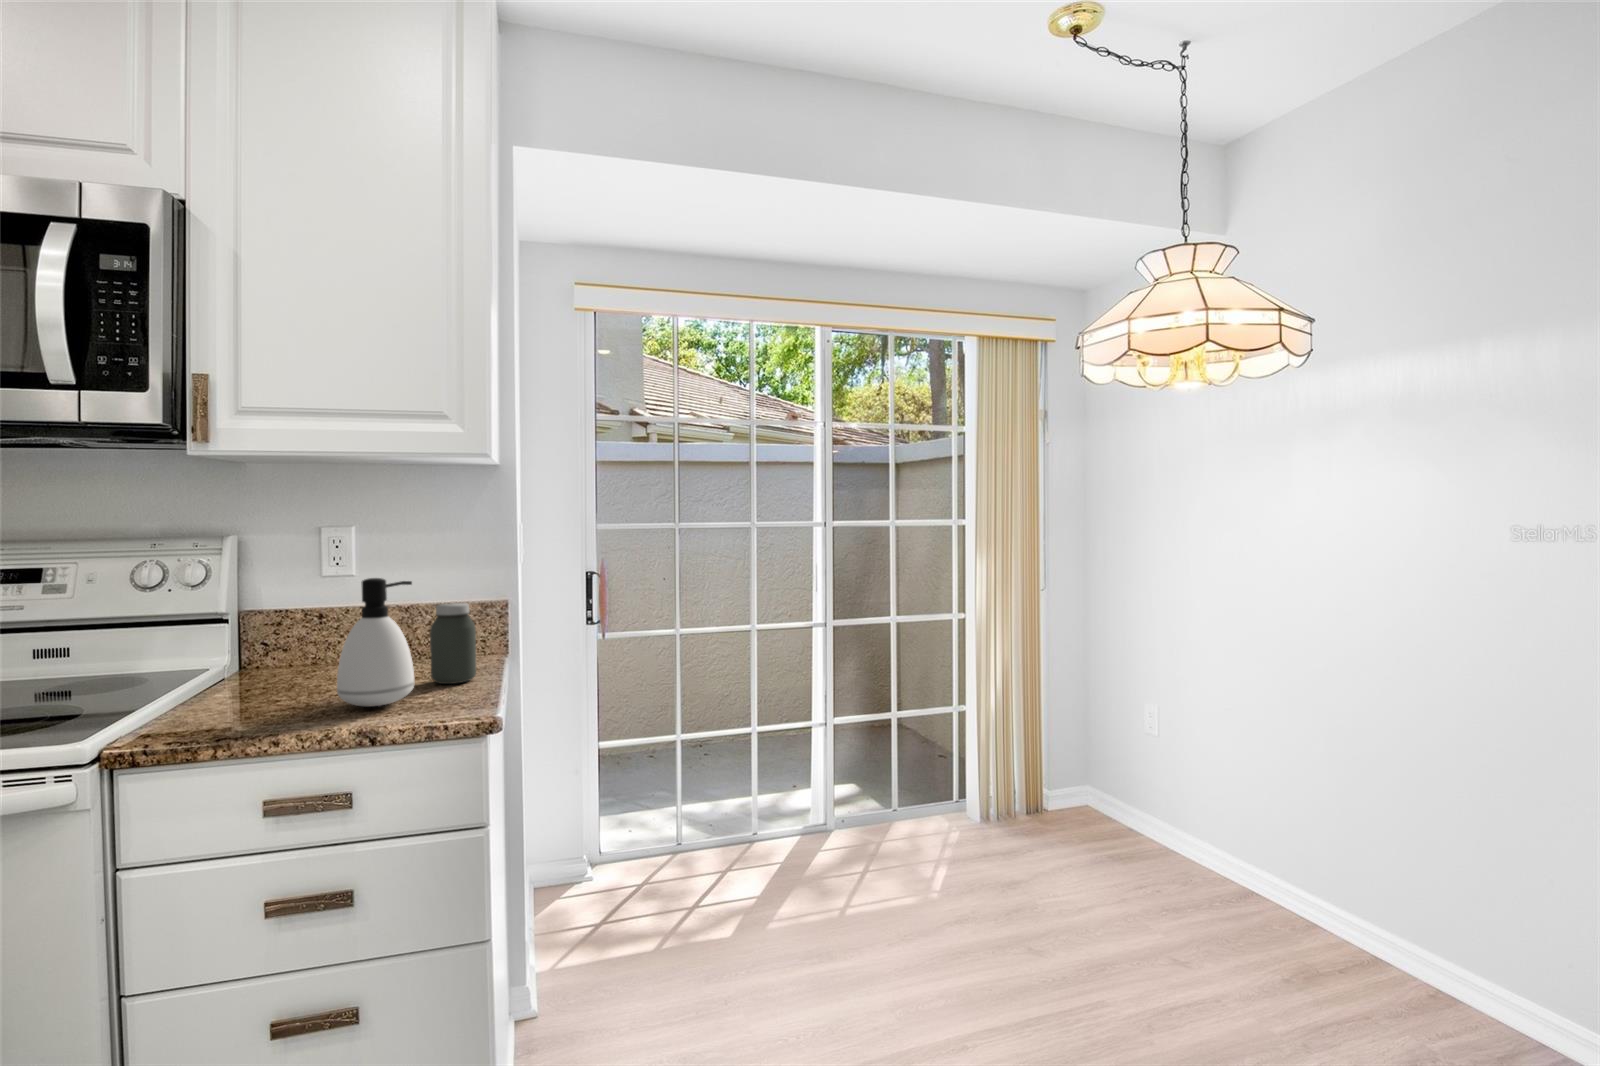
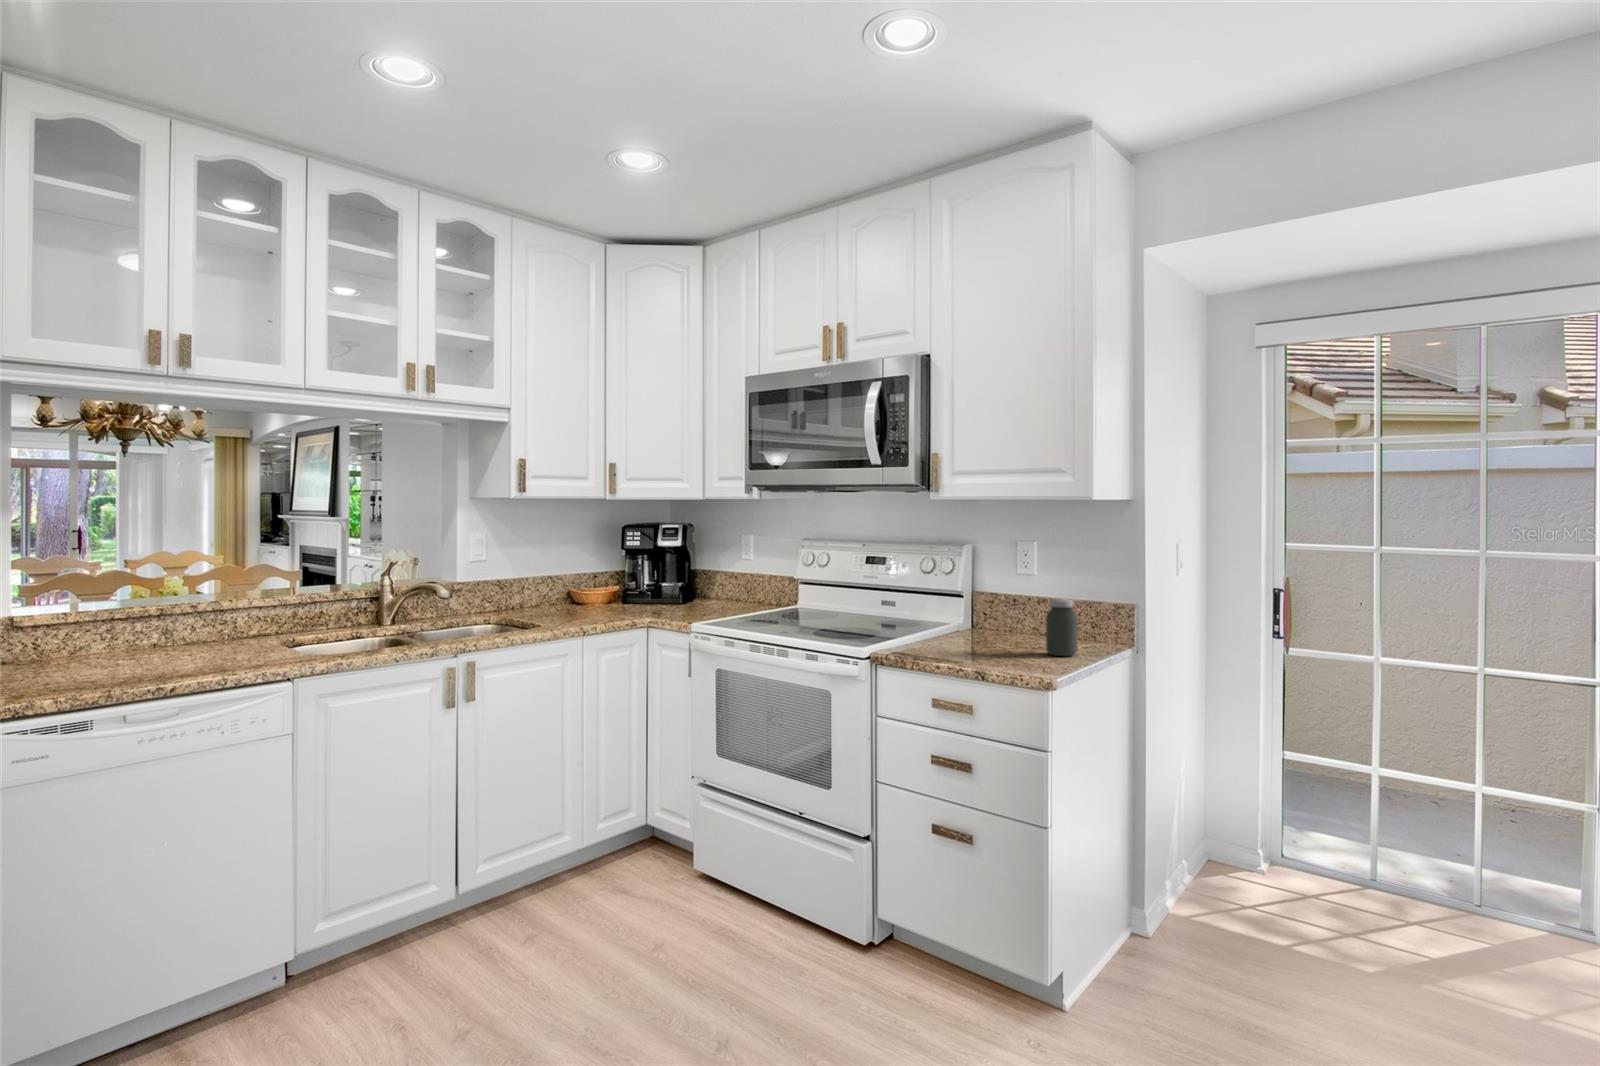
soap dispenser: present [337,578,415,707] -> none [976,577,1023,658]

